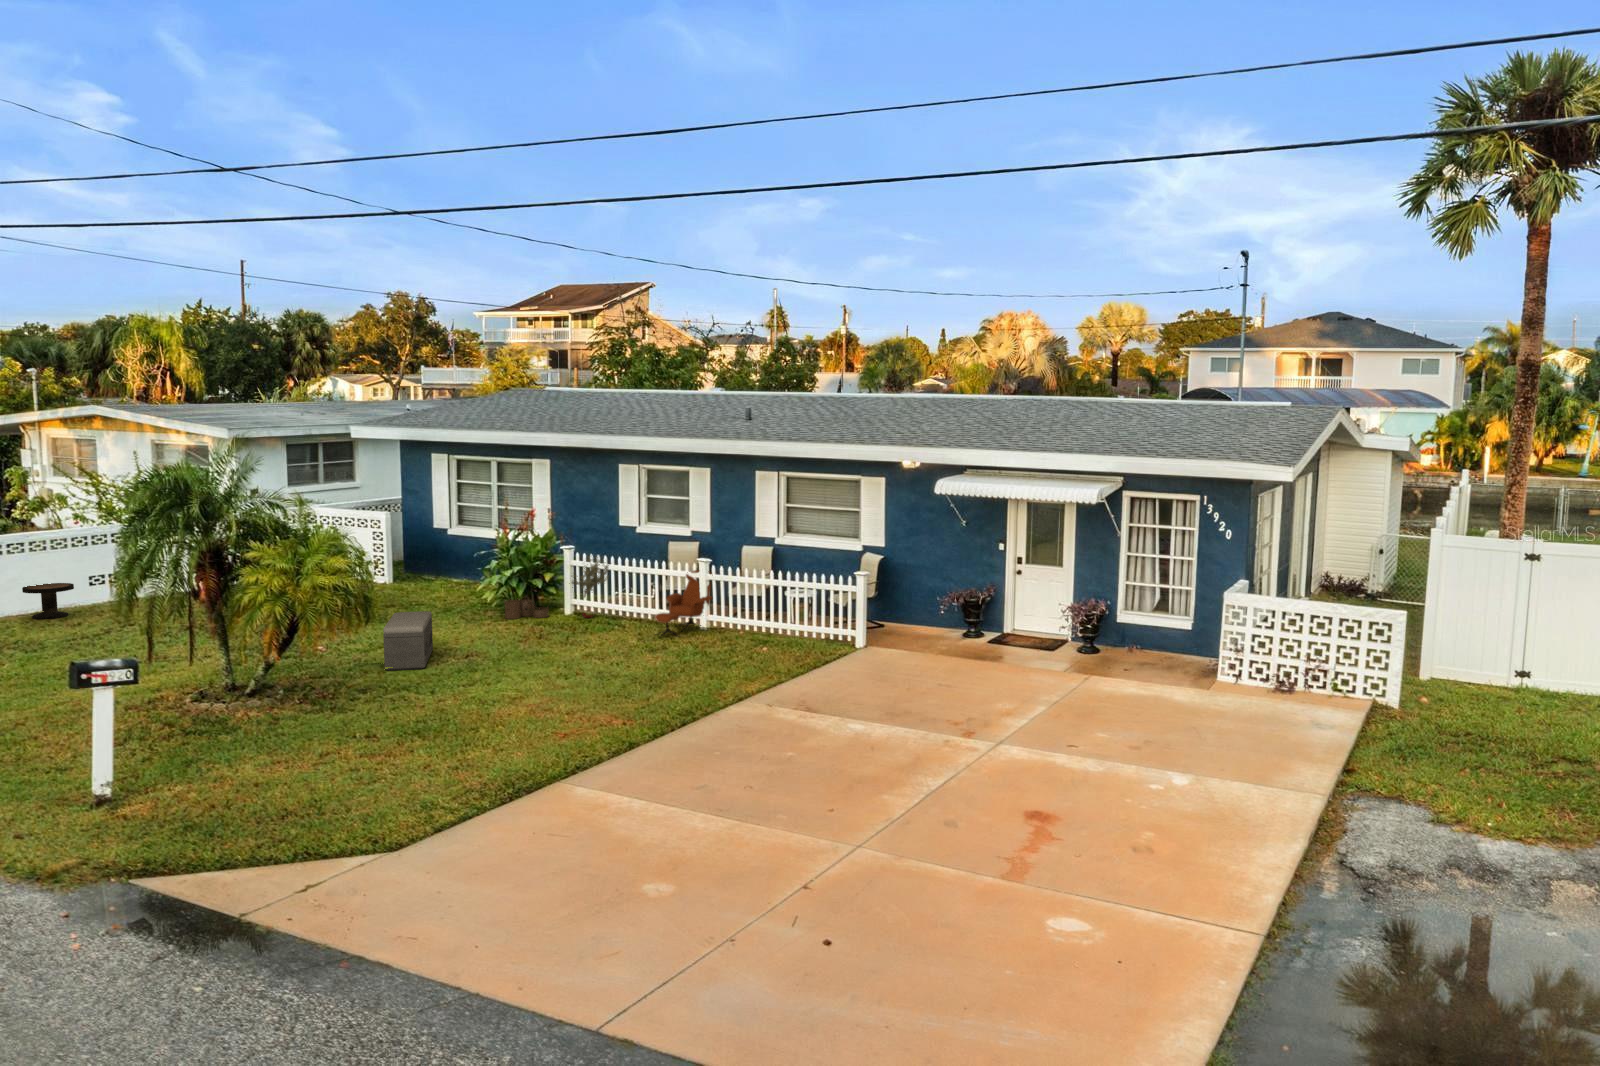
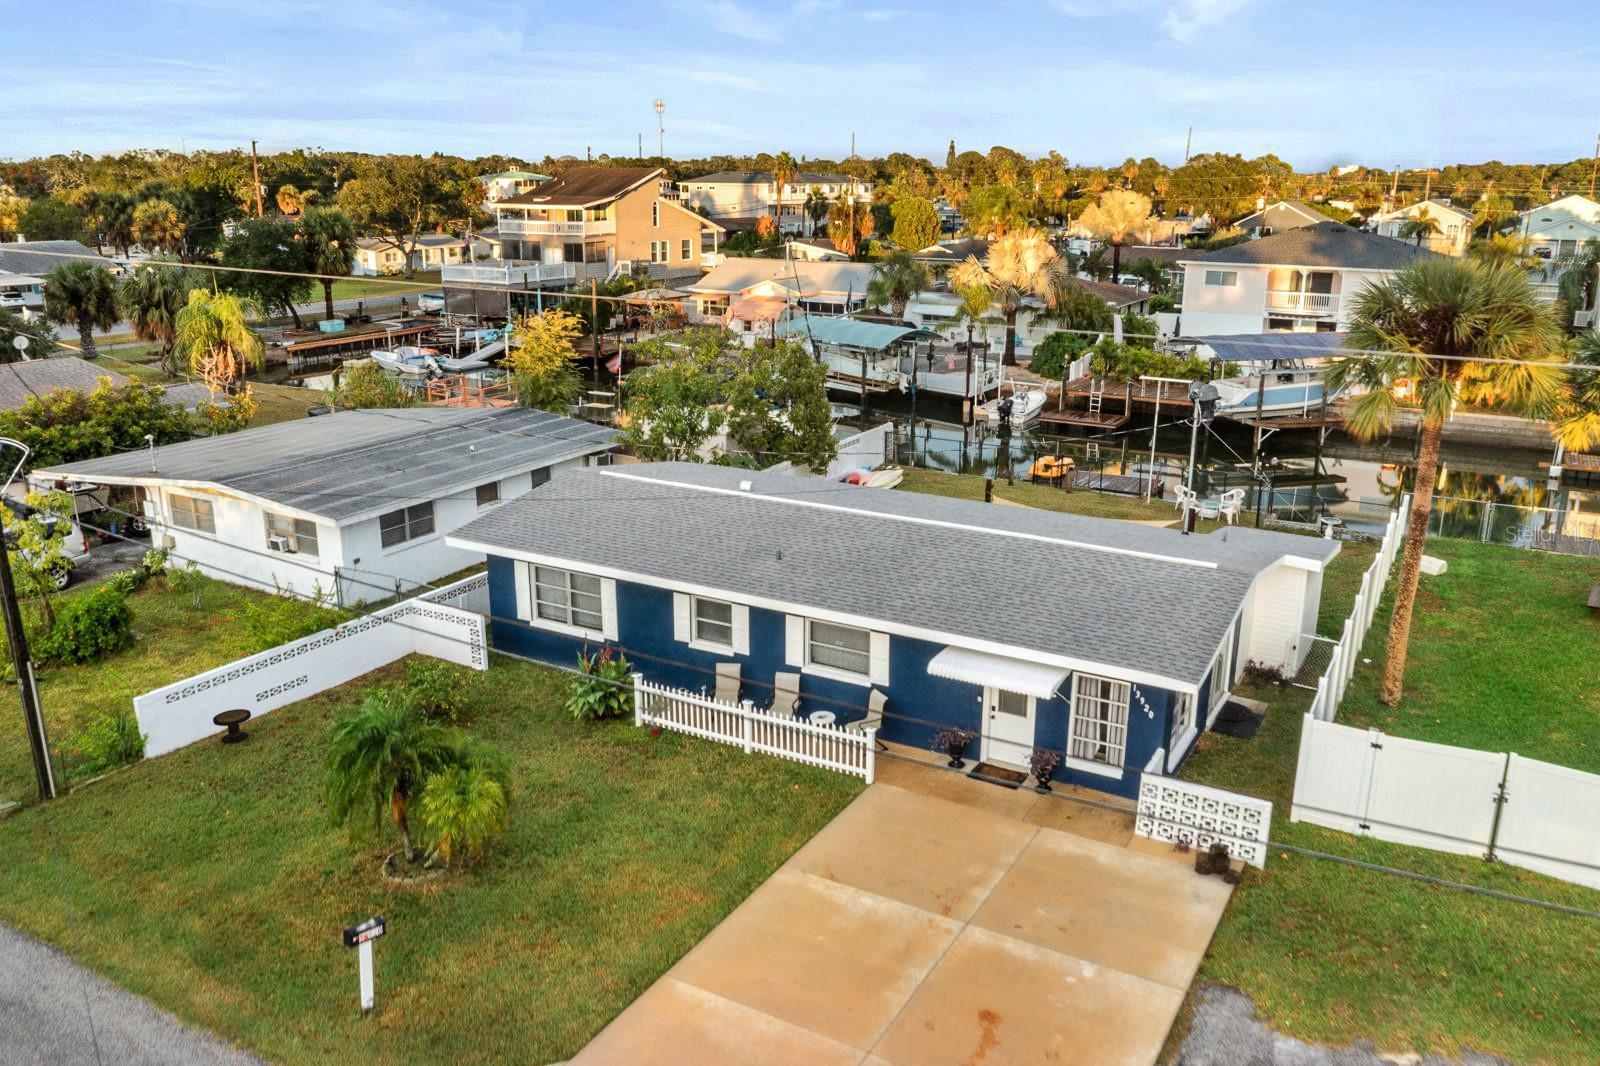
lounge chair: present [655,570,712,635] -> none [711,709,755,774]
woven basket: present [504,598,549,619] -> present [1195,842,1240,884]
storage bench: present [383,611,433,671] -> none [514,770,546,832]

